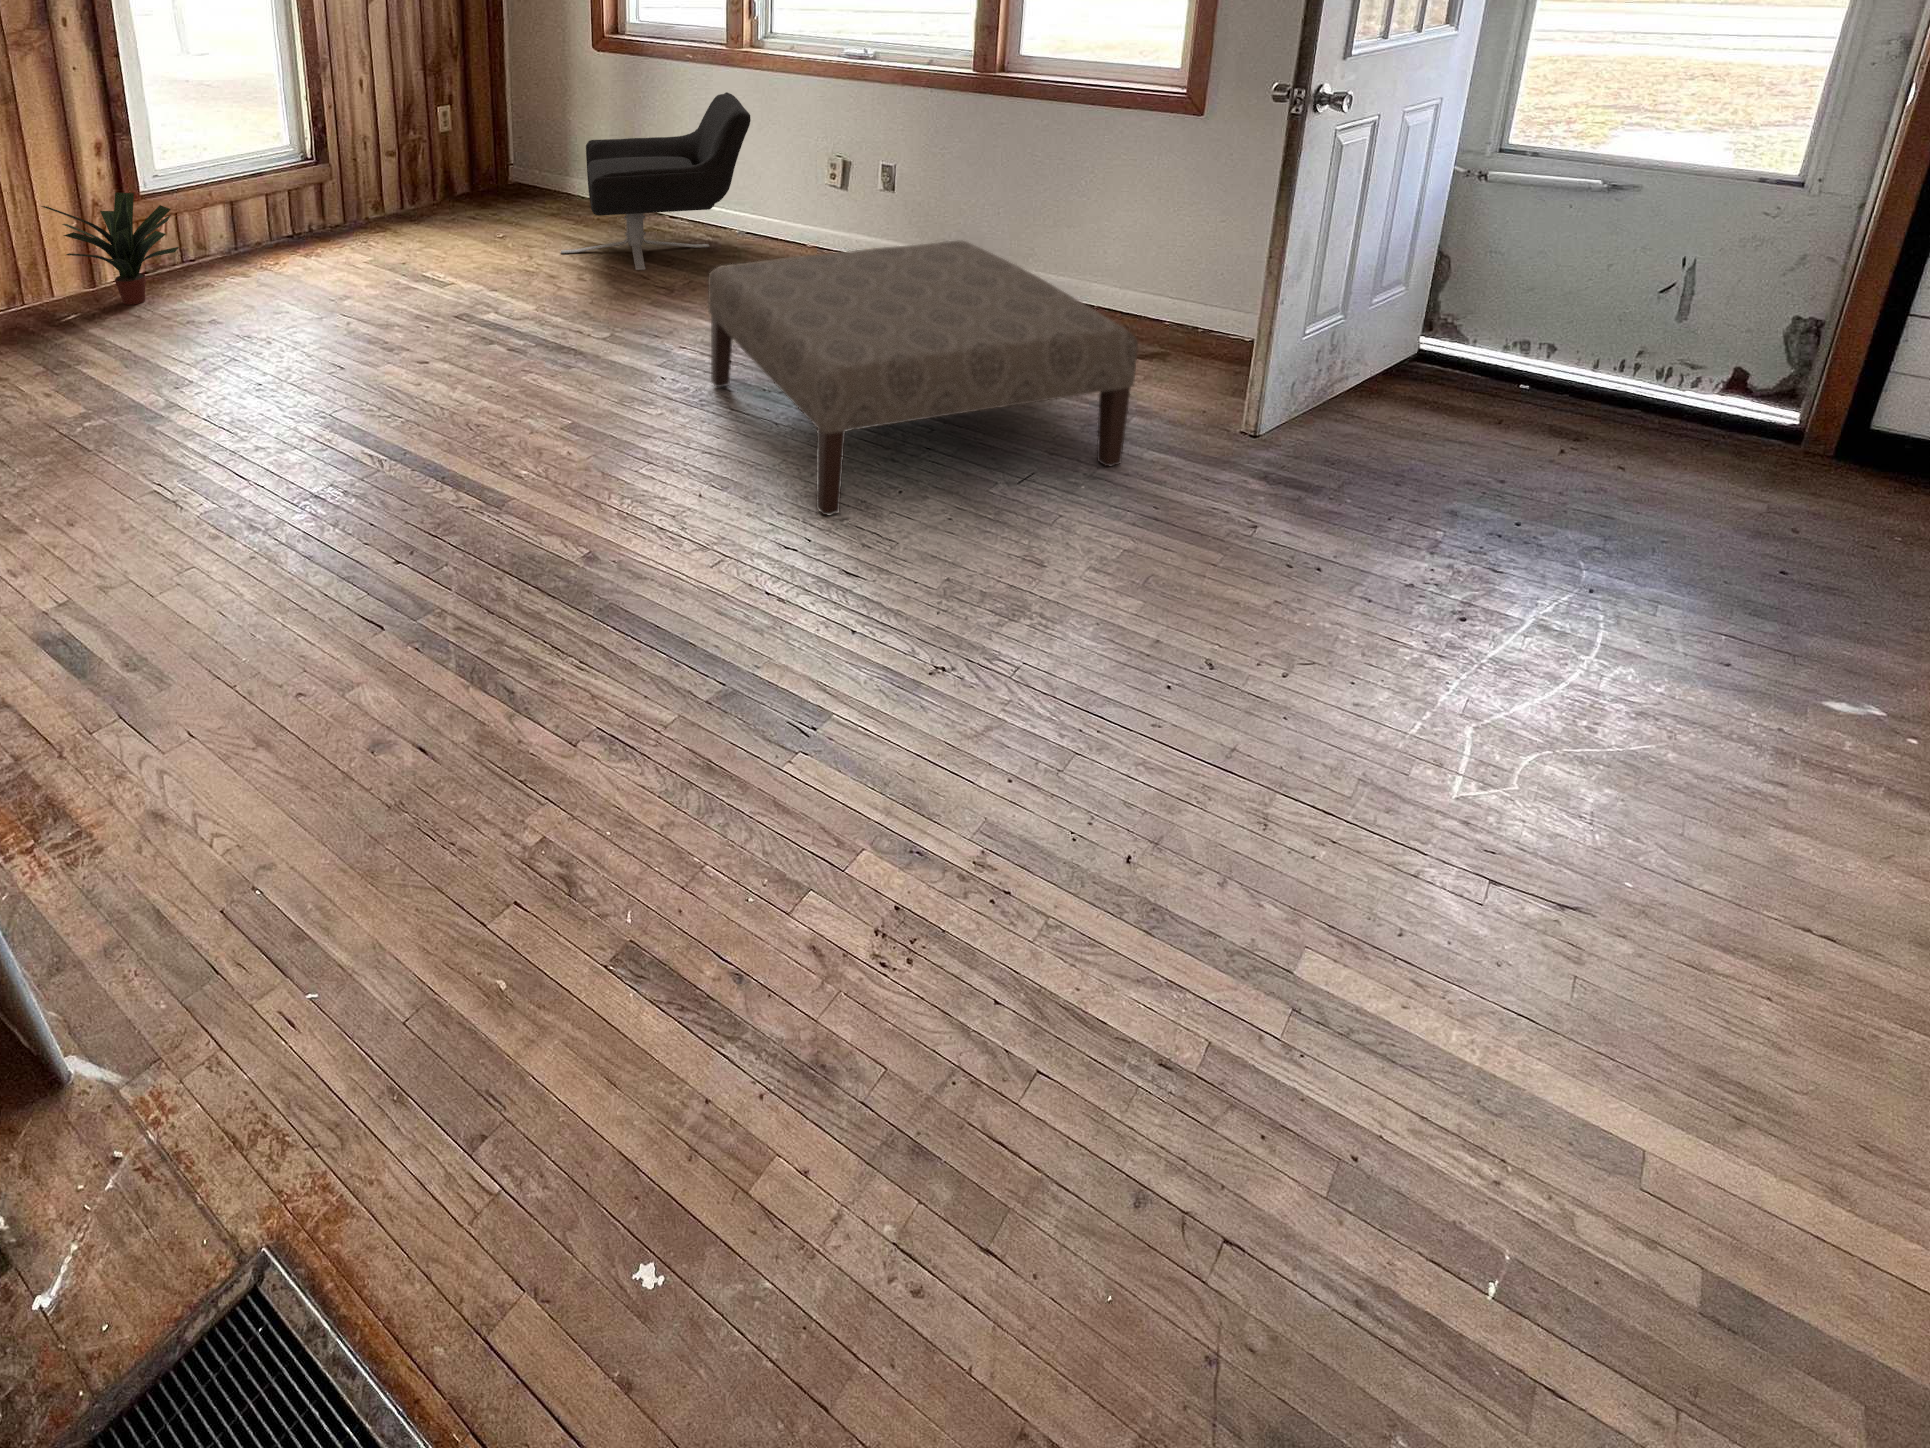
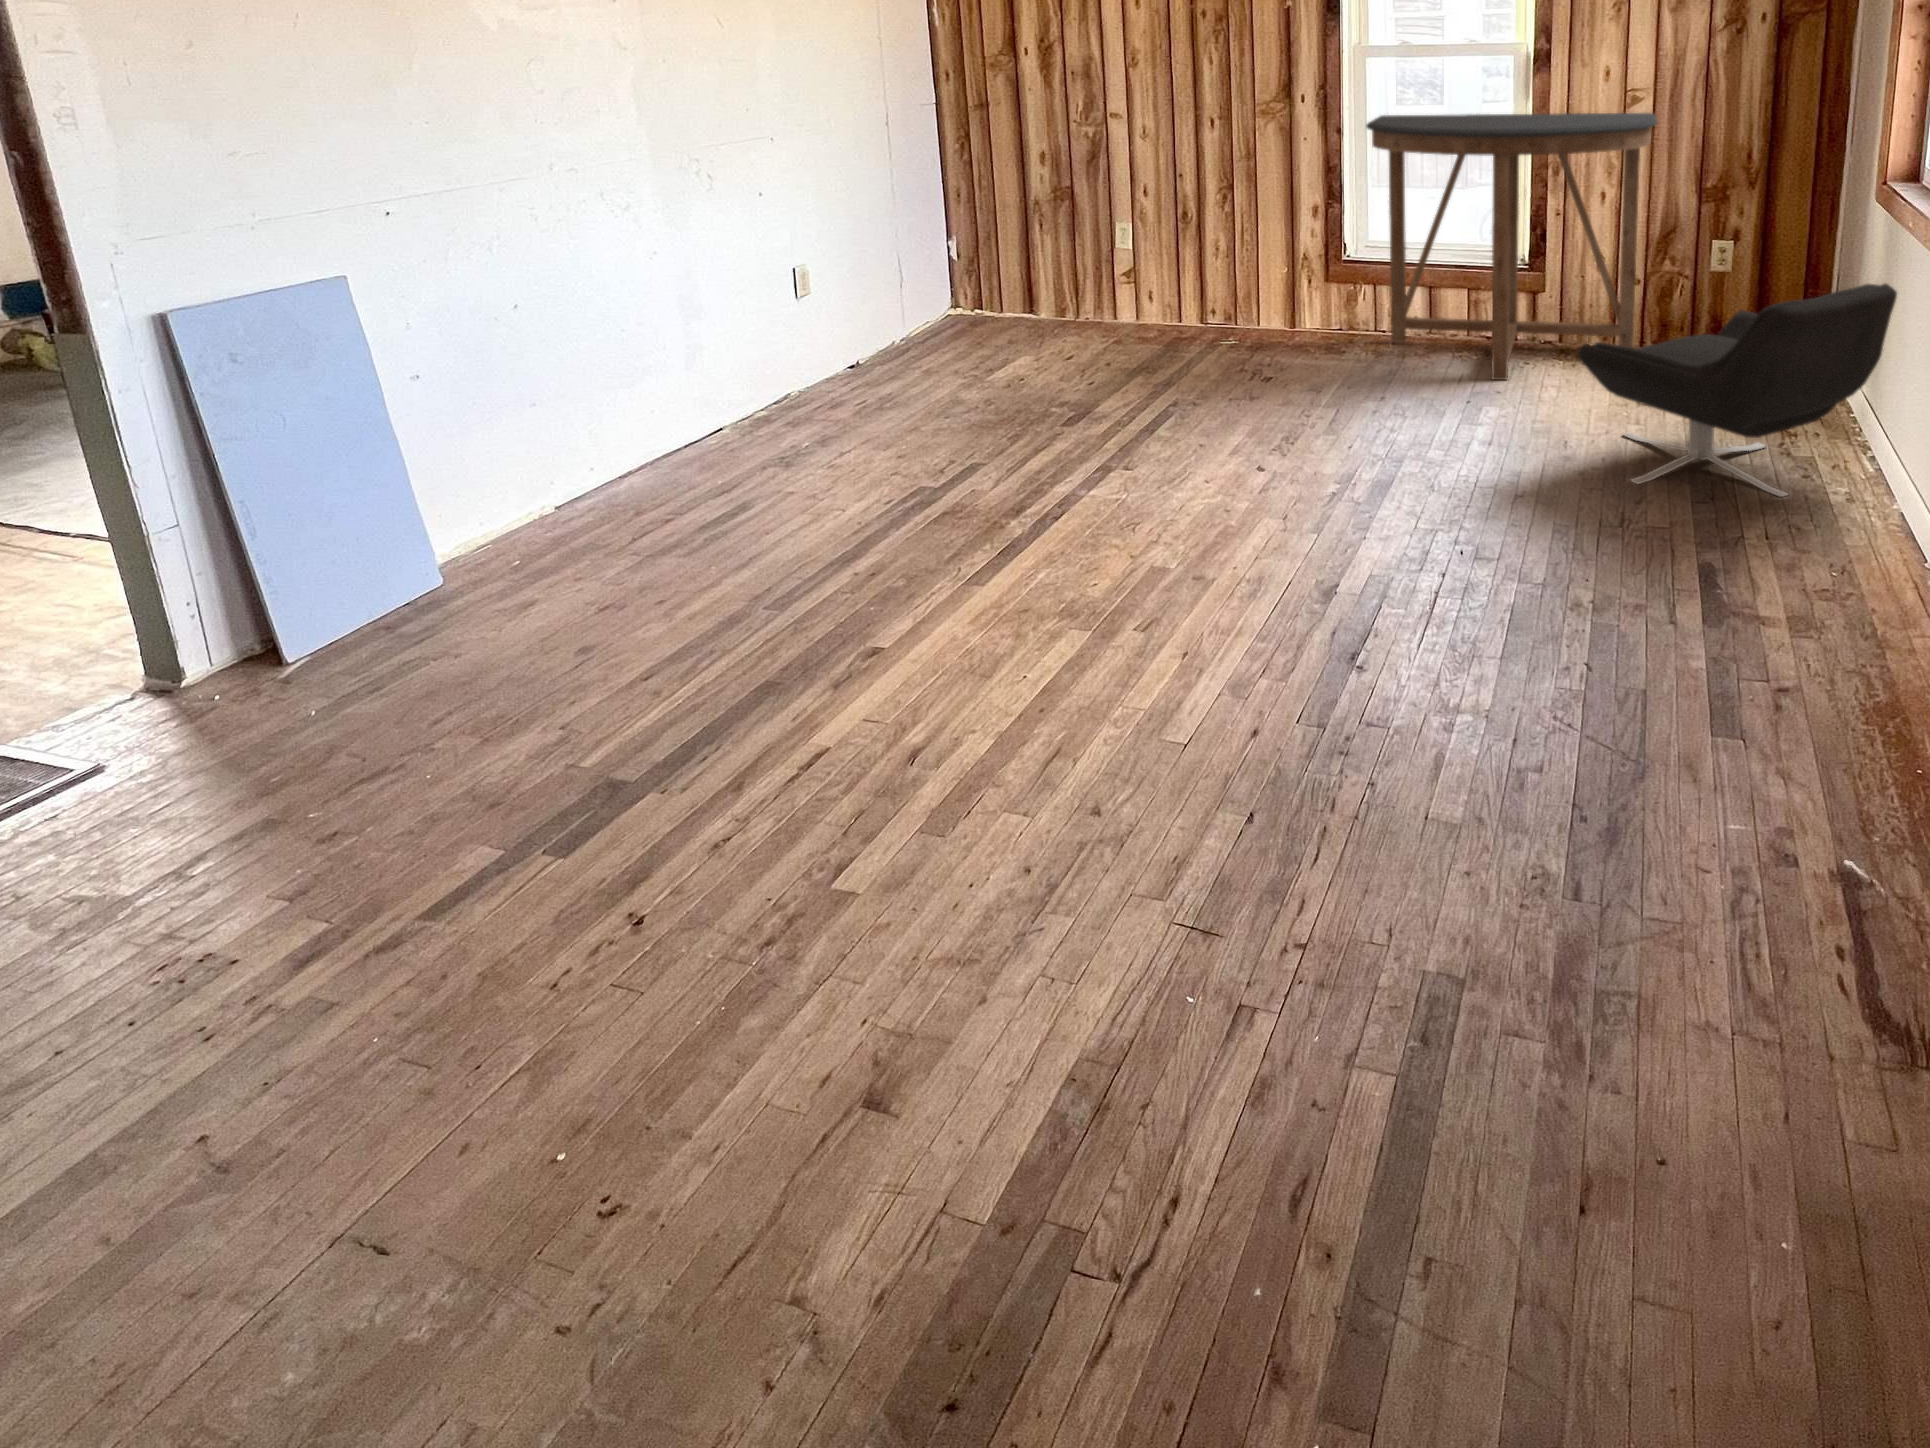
console table: none [166,5,440,266] -> present [1366,113,1658,380]
potted plant: present [41,193,179,305] -> none [1222,244,1333,348]
ottoman: present [708,241,1138,516] -> none [975,451,1626,979]

